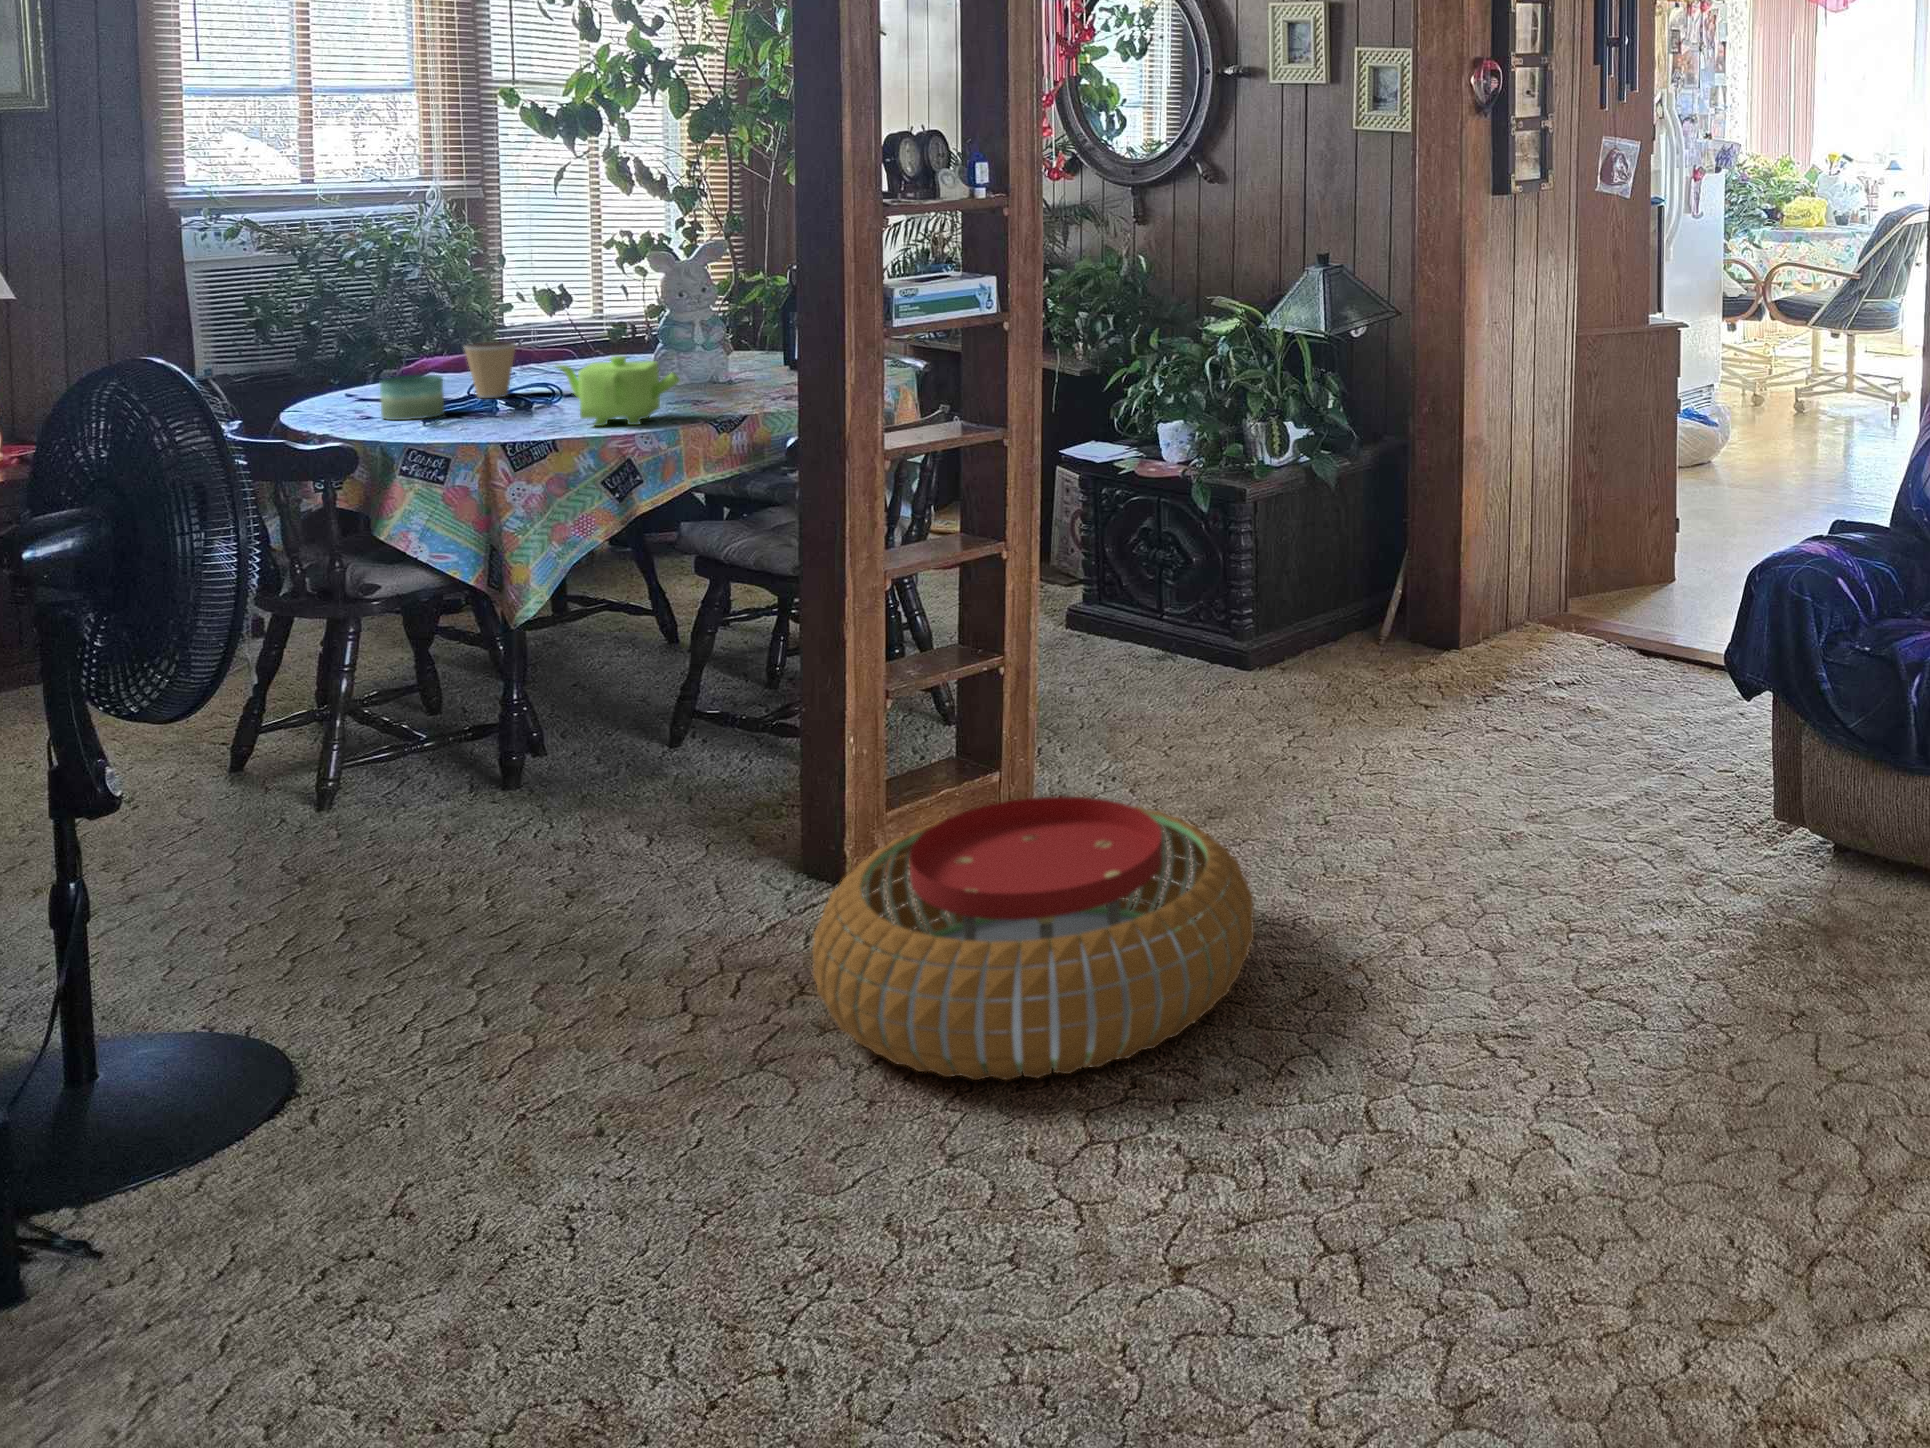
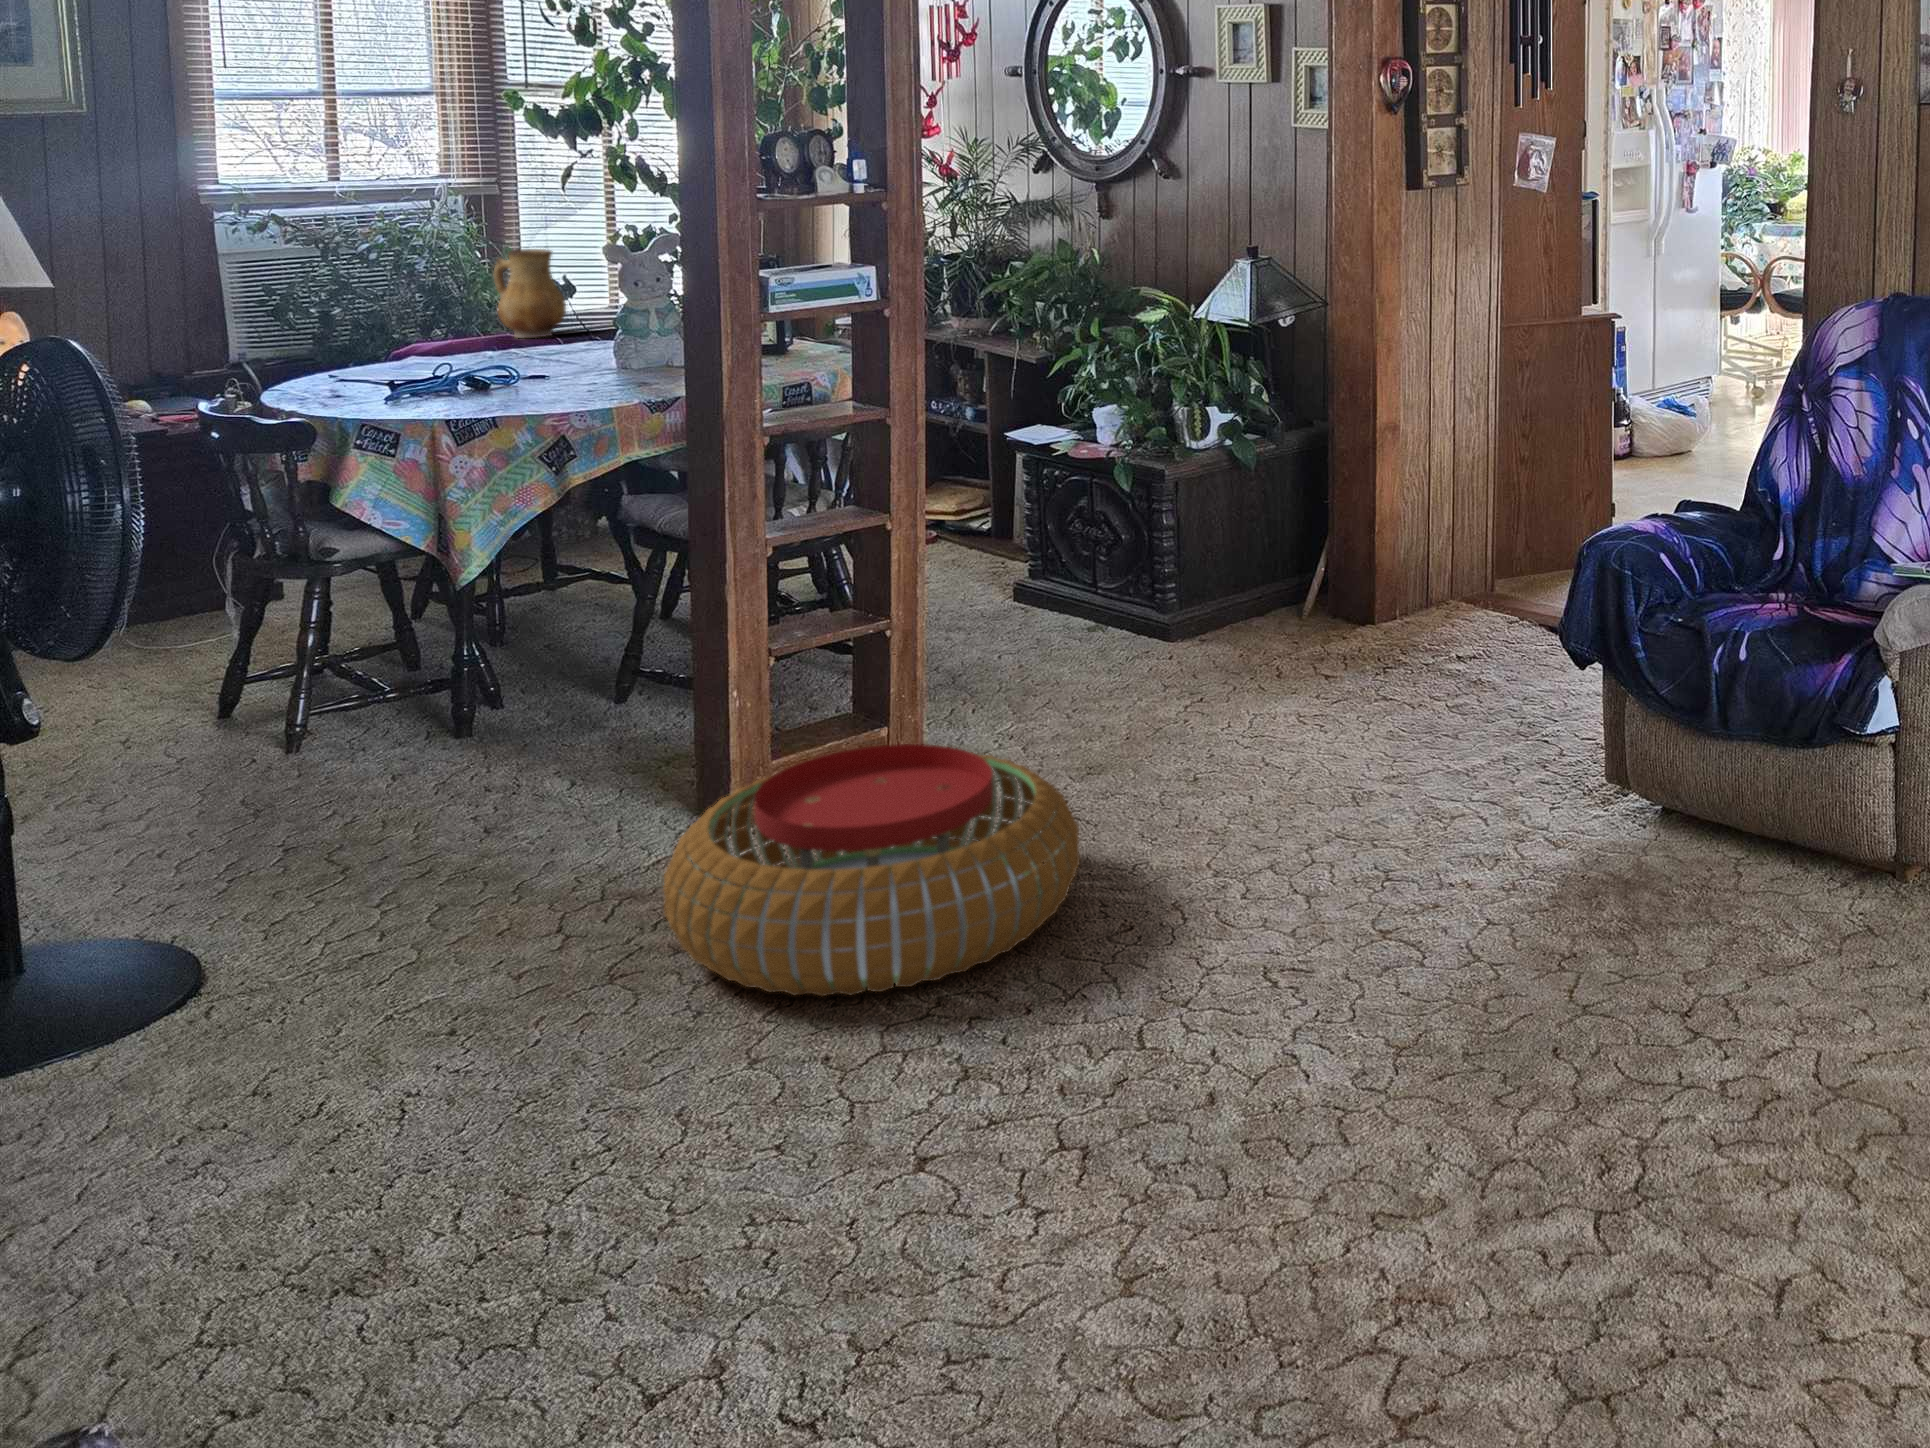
ceramic pitcher: none [497,259,576,355] -> present [494,249,566,338]
coffee cup: present [464,342,515,398] -> none [436,325,486,377]
teapot: present [557,356,680,426] -> none [500,338,617,402]
candle: present [380,375,444,420] -> none [350,355,412,396]

